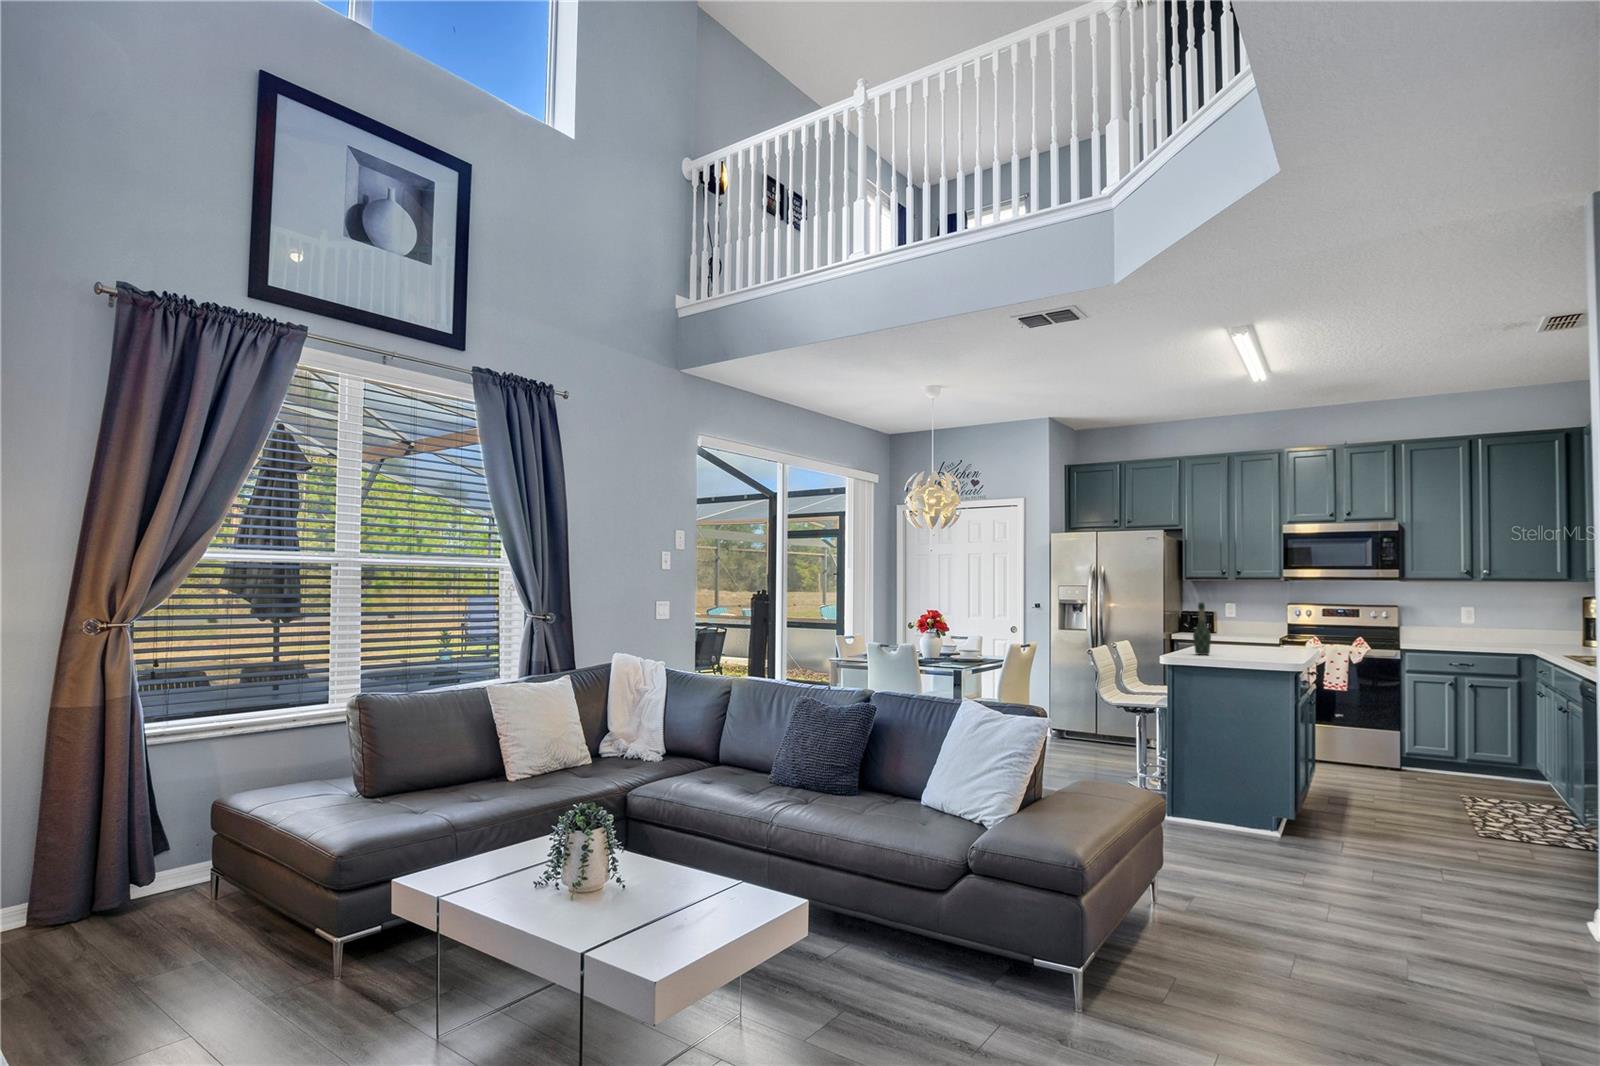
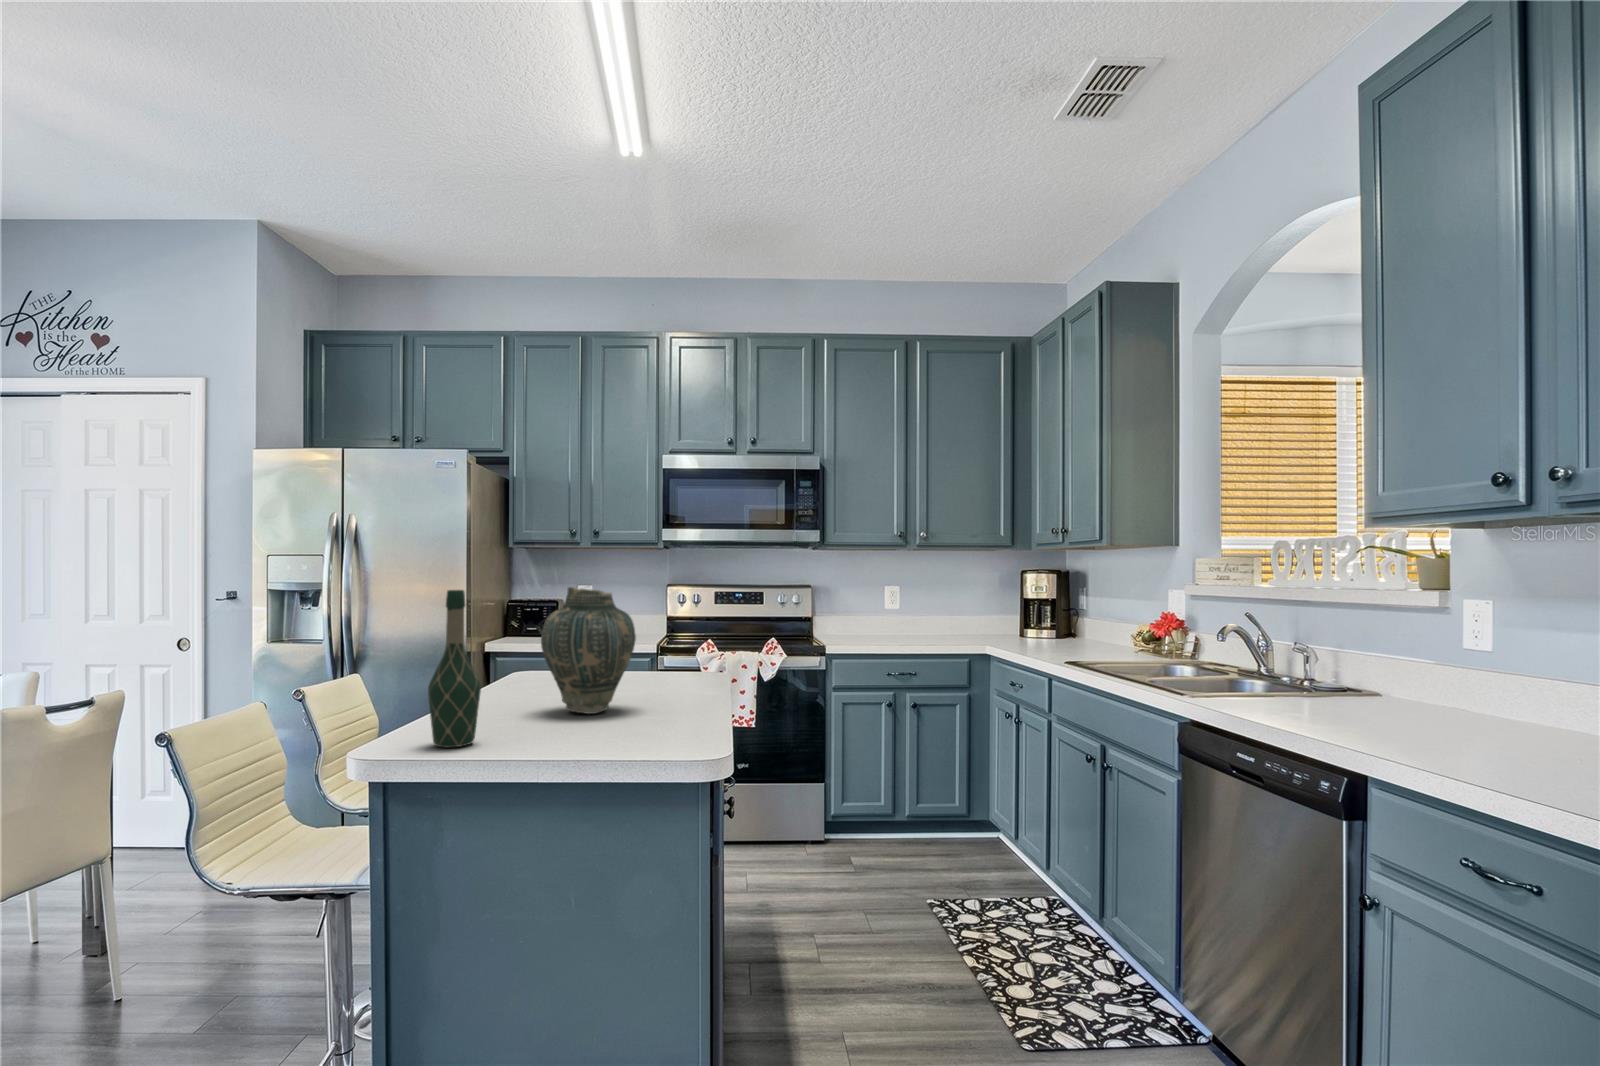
vase: none [1228,603,1268,653] -> present [541,587,636,714]

